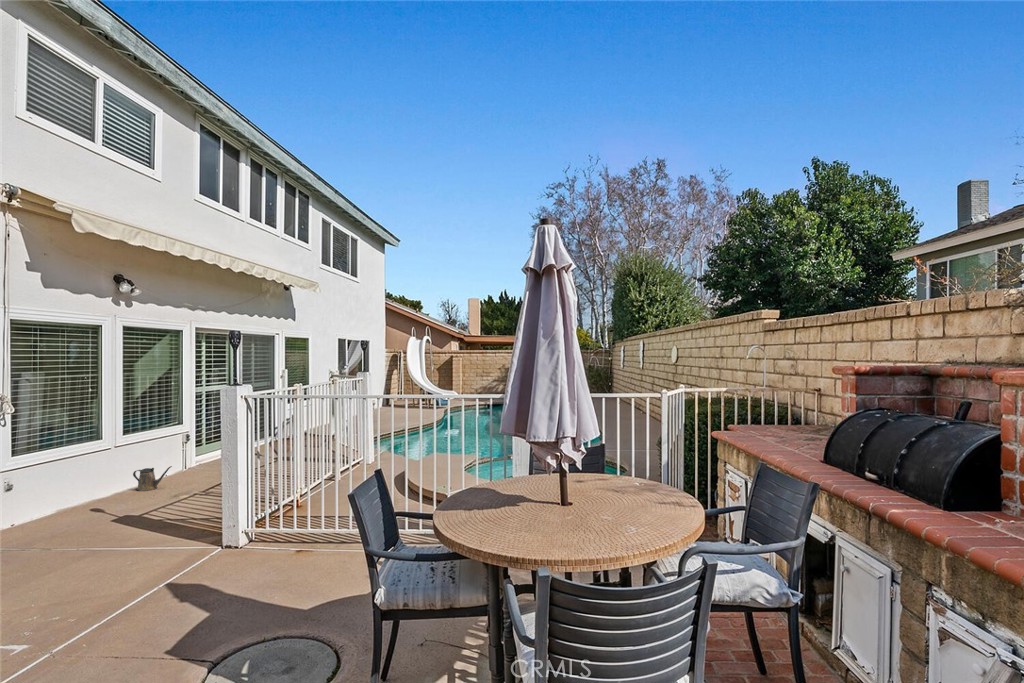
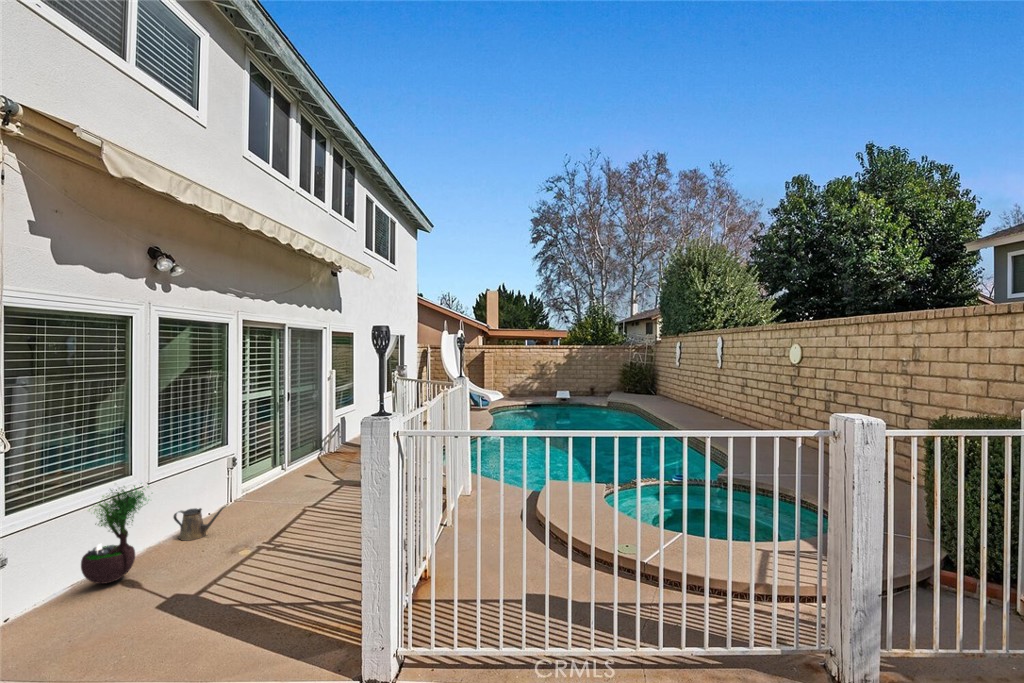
potted tree: none [62,441,113,511] -> present [81,486,146,584]

